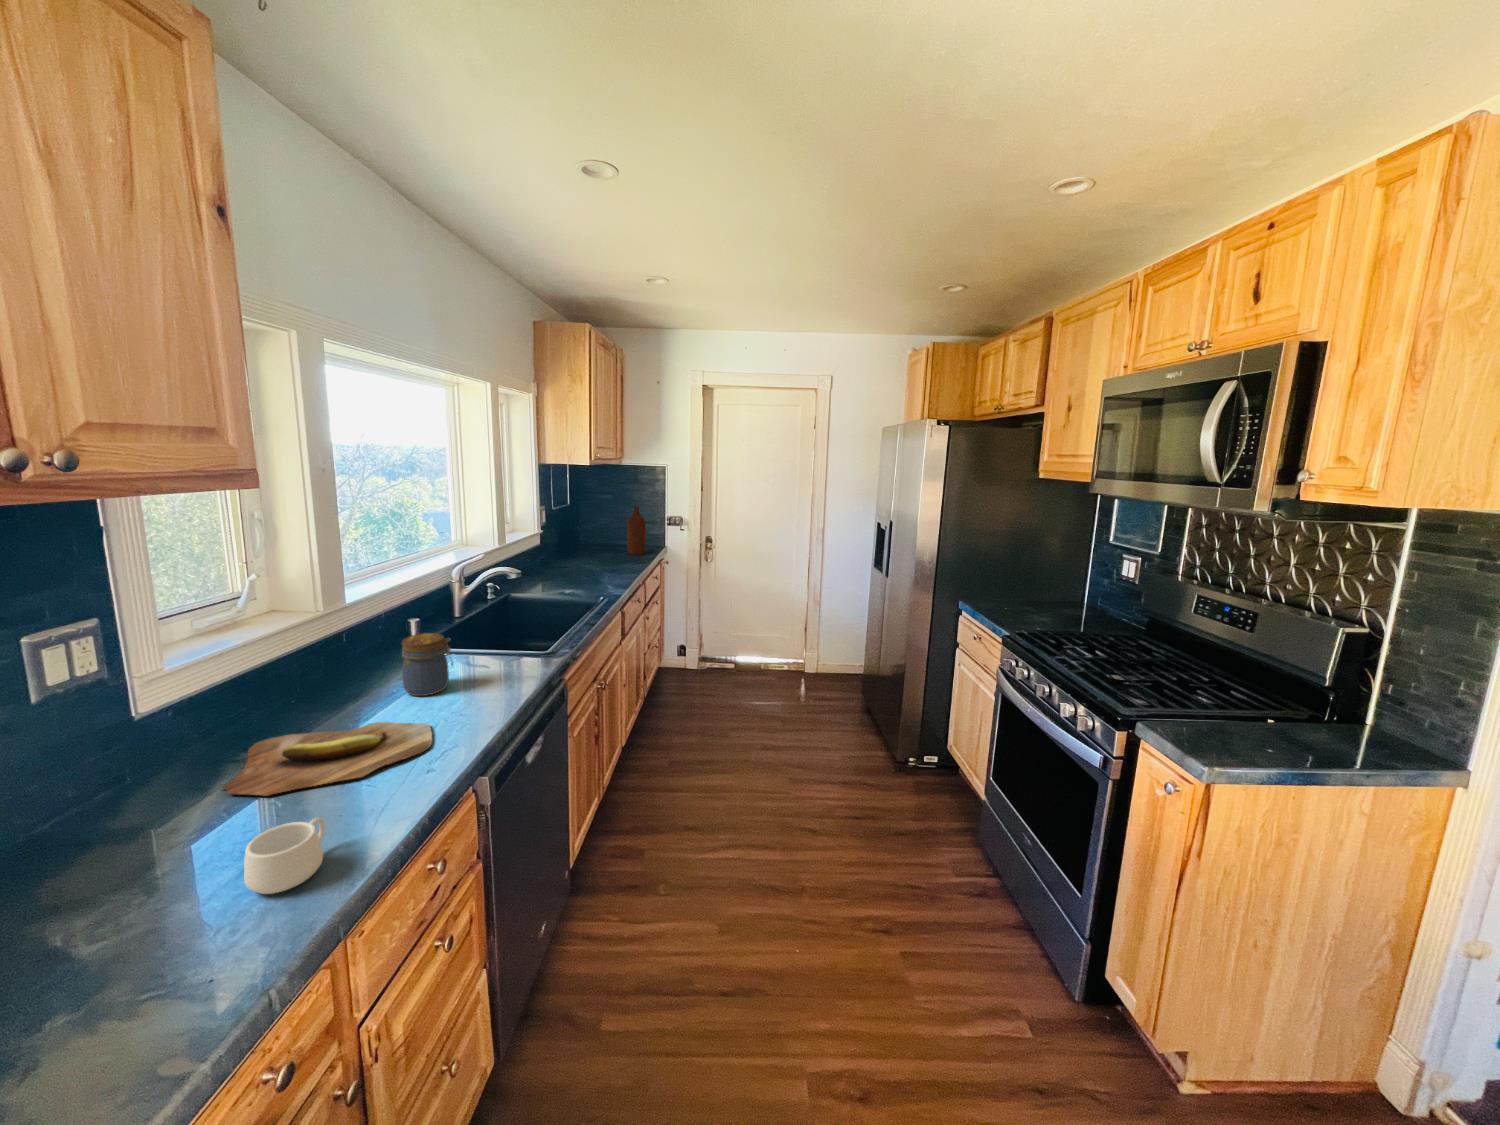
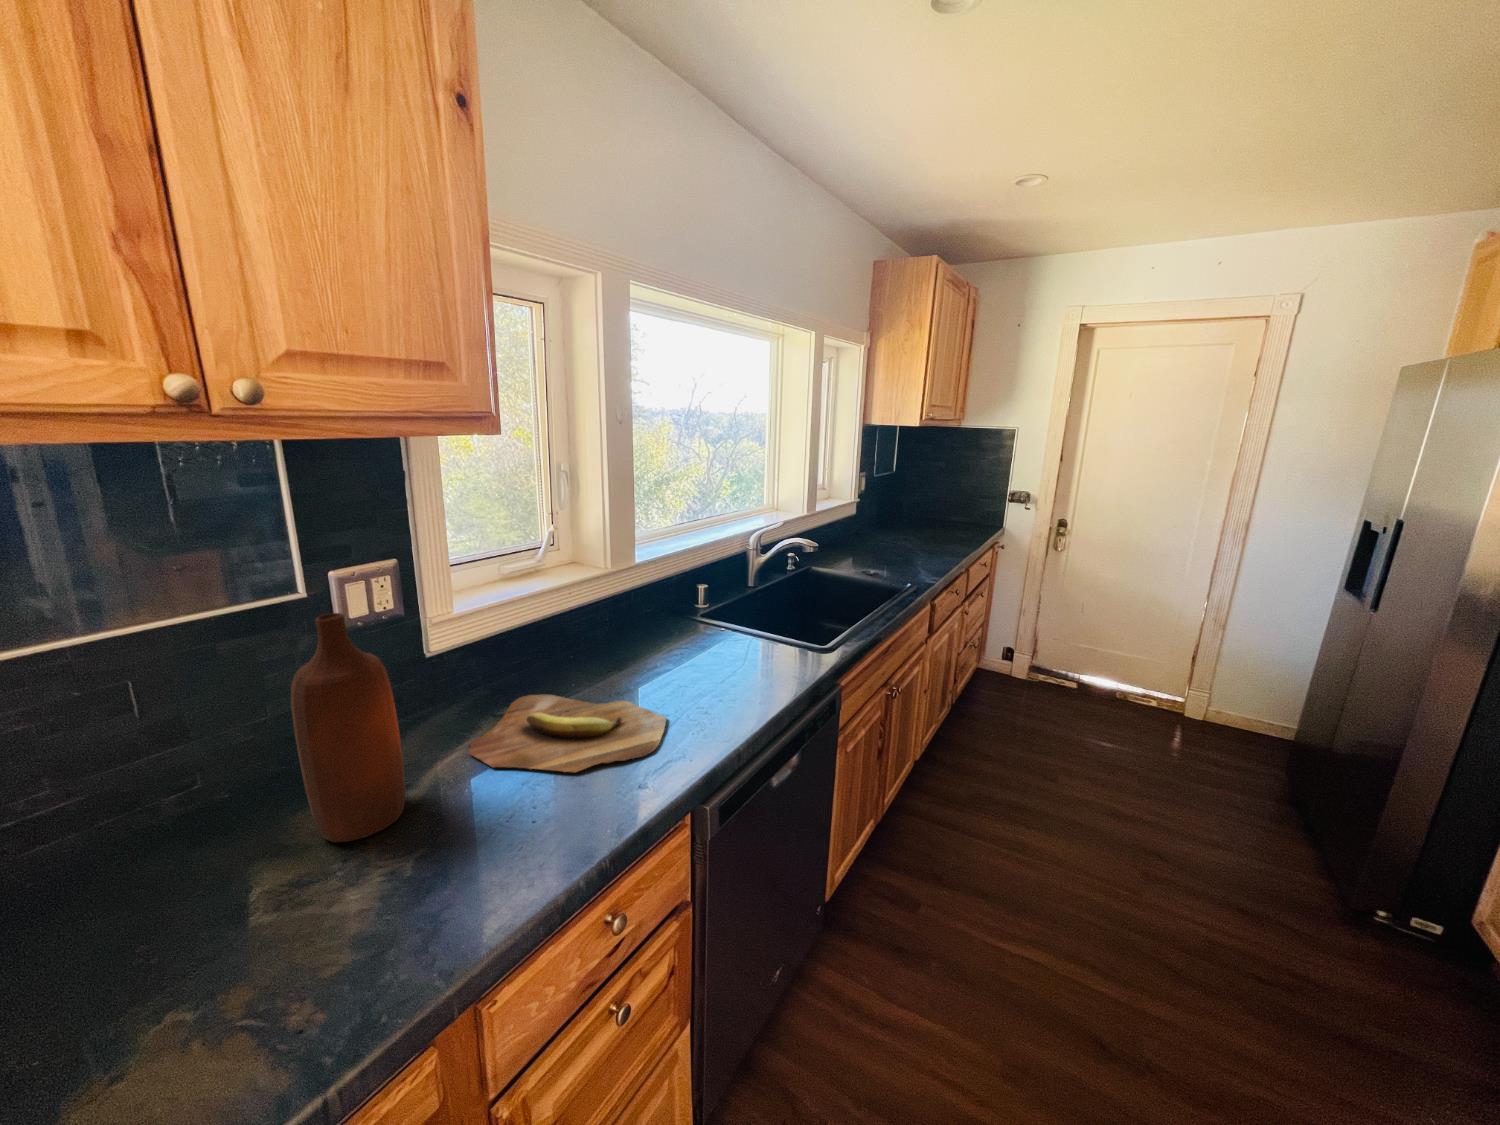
bottle: present [627,506,646,555] -> present [291,613,405,842]
jar: present [402,633,453,696] -> none [662,607,713,678]
mug: present [244,817,325,894] -> none [399,829,497,917]

